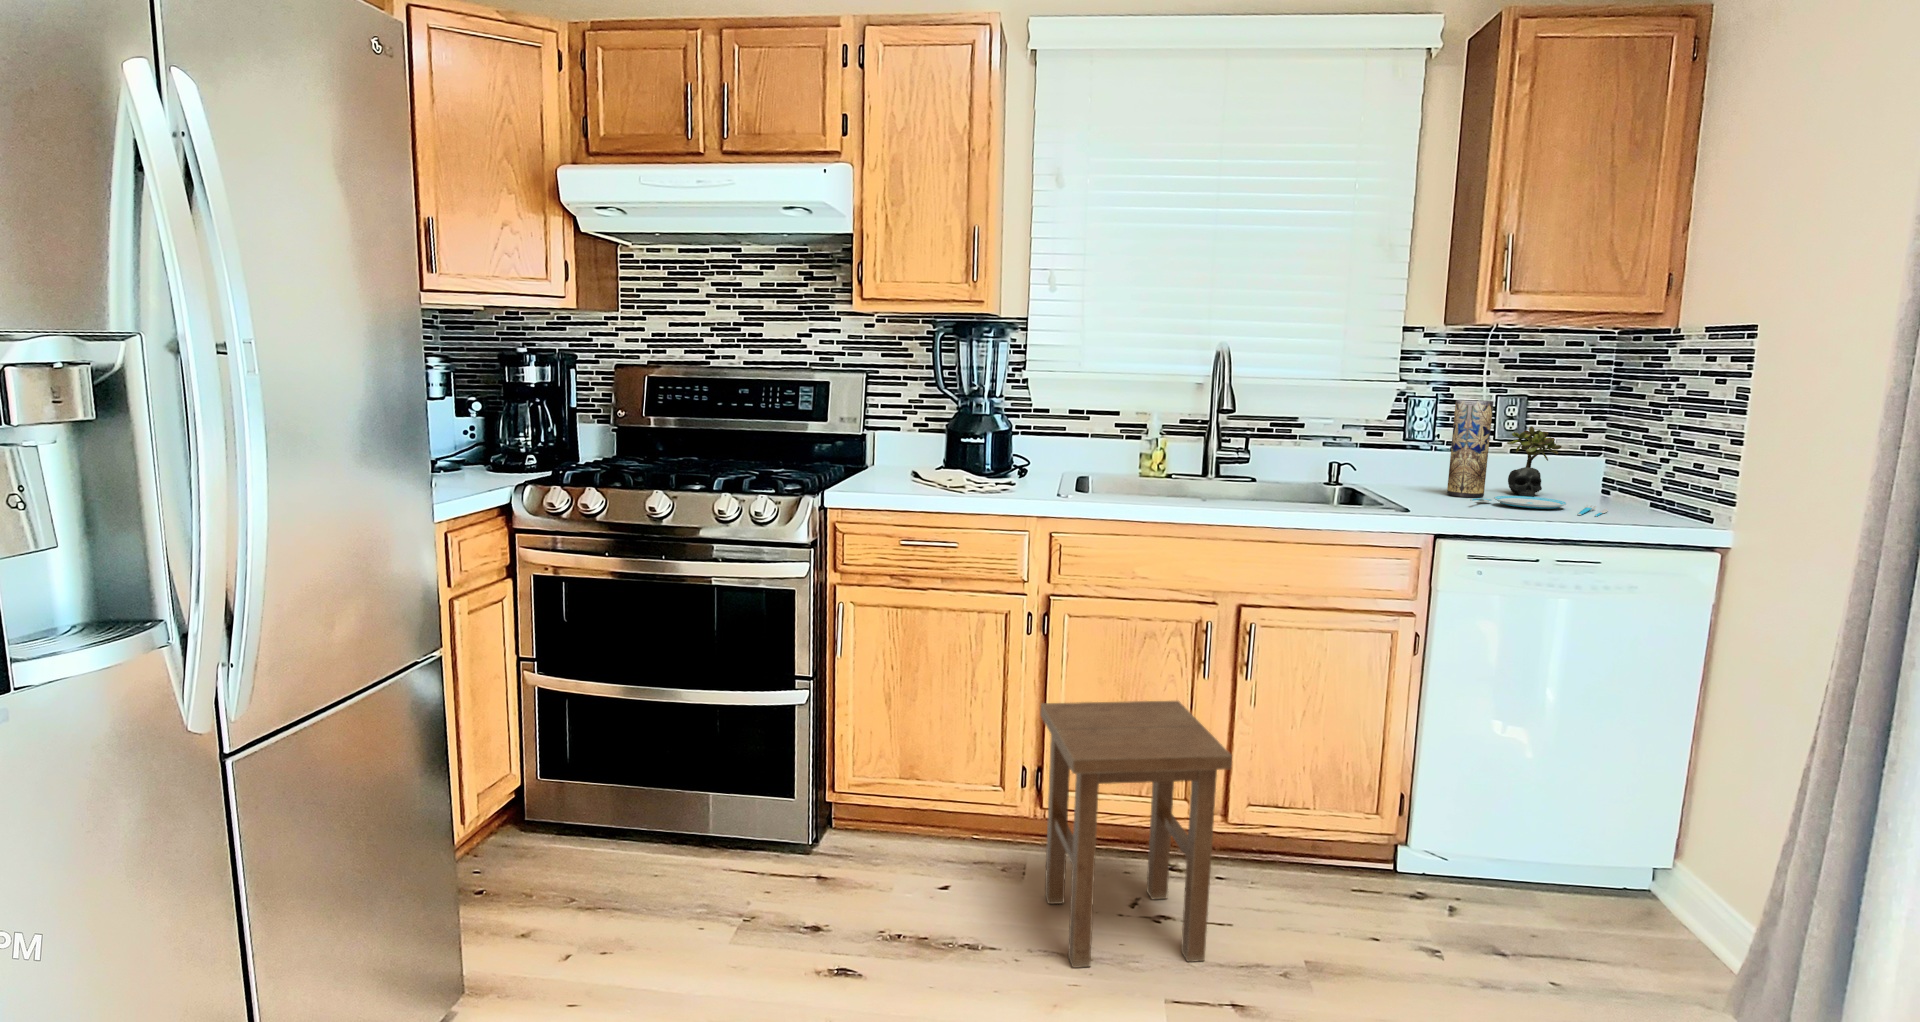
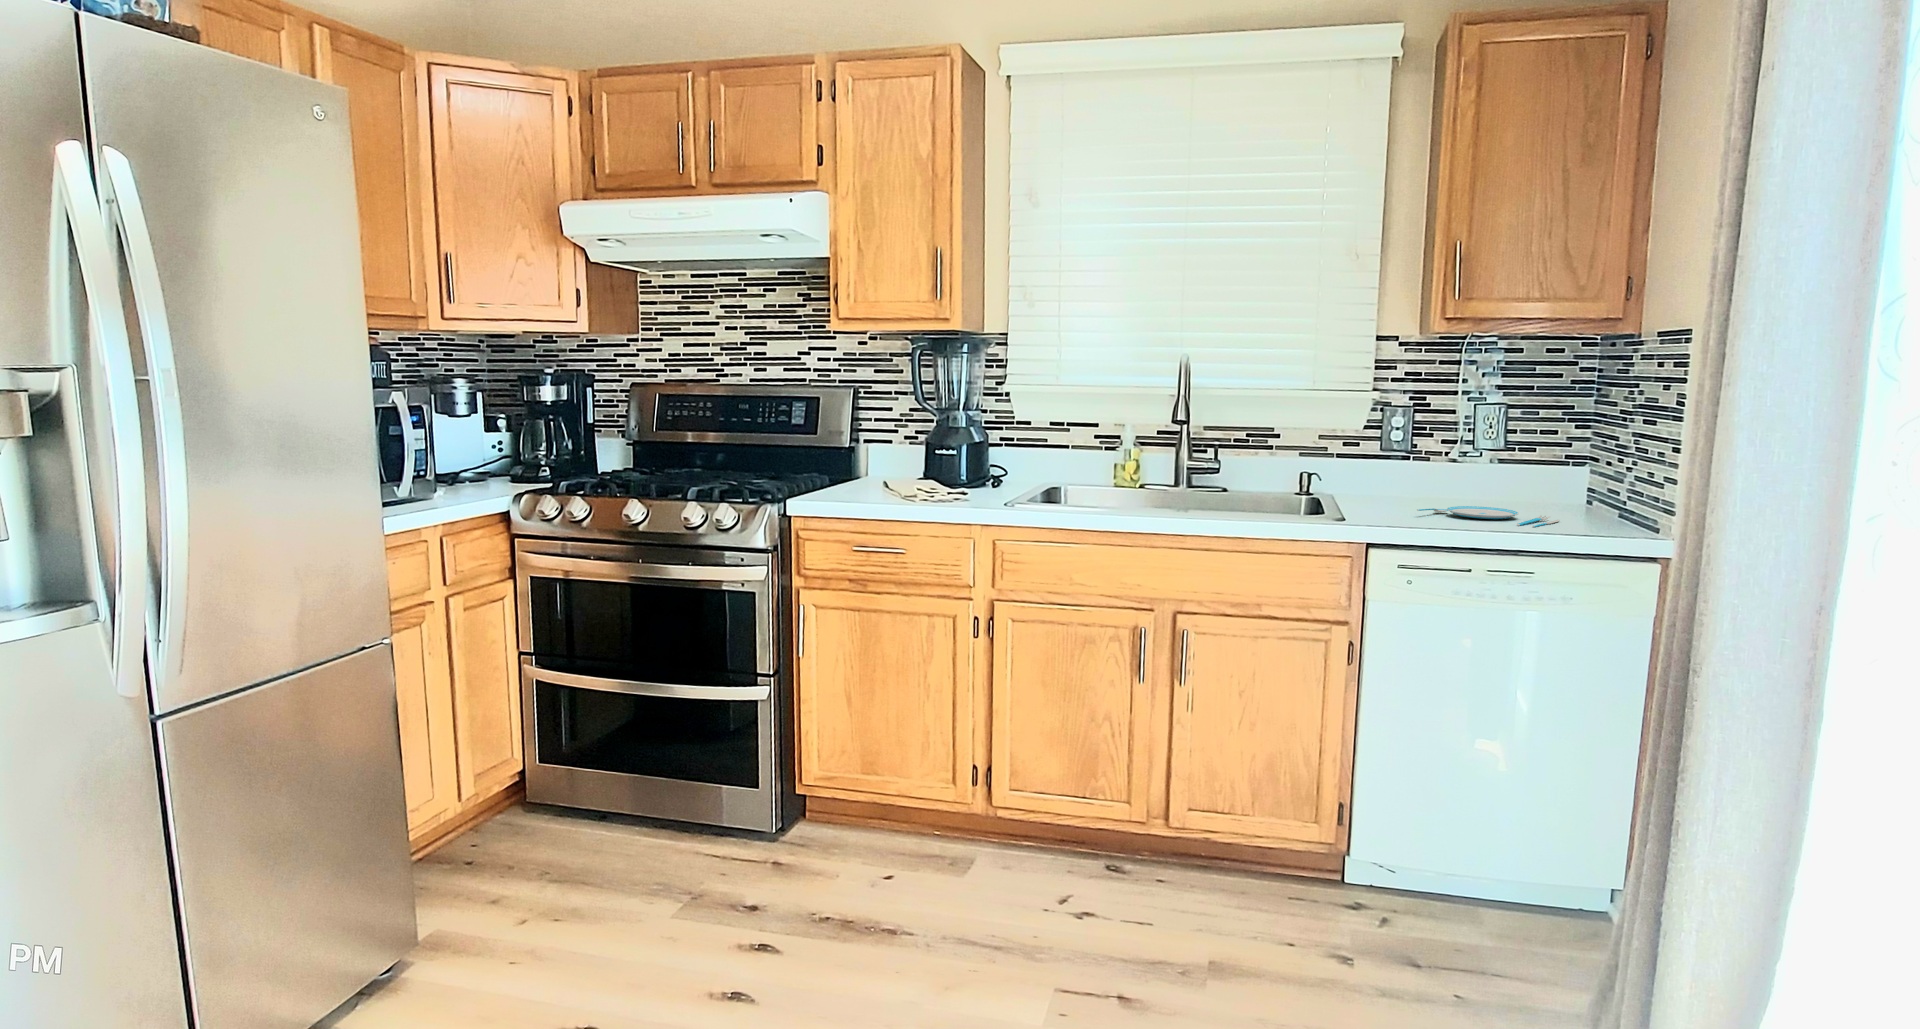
vase: present [1447,400,1493,497] -> none [1417,409,1461,508]
succulent plant: present [1507,426,1562,497] -> none [1483,436,1536,507]
stool: present [1041,701,1232,968] -> none [972,700,1126,948]

